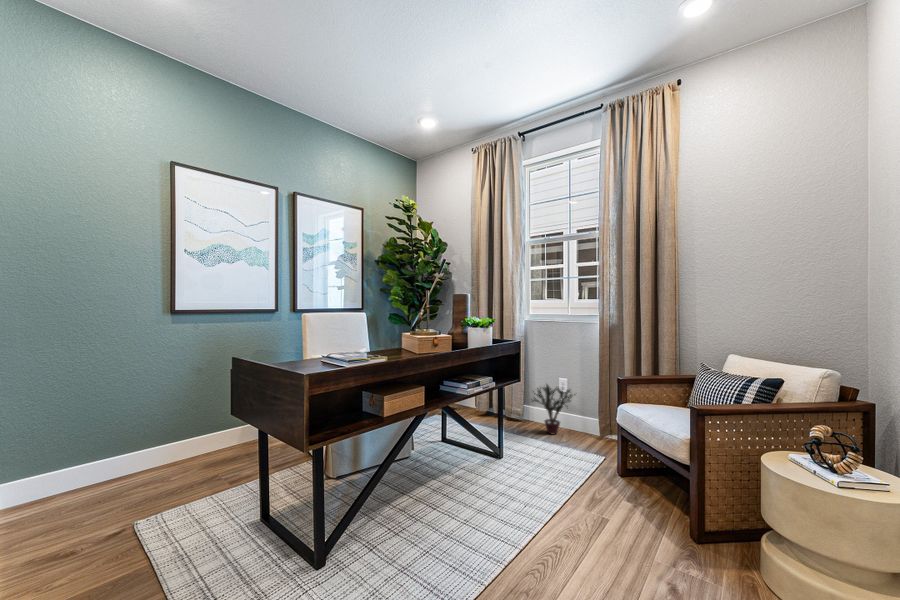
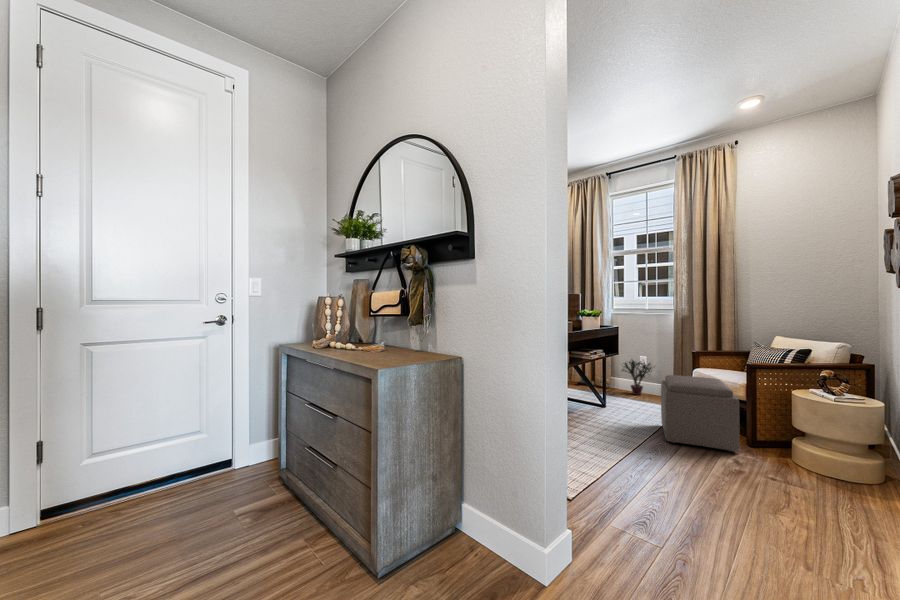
ottoman: none [567,419,679,560] -> present [661,375,740,452]

